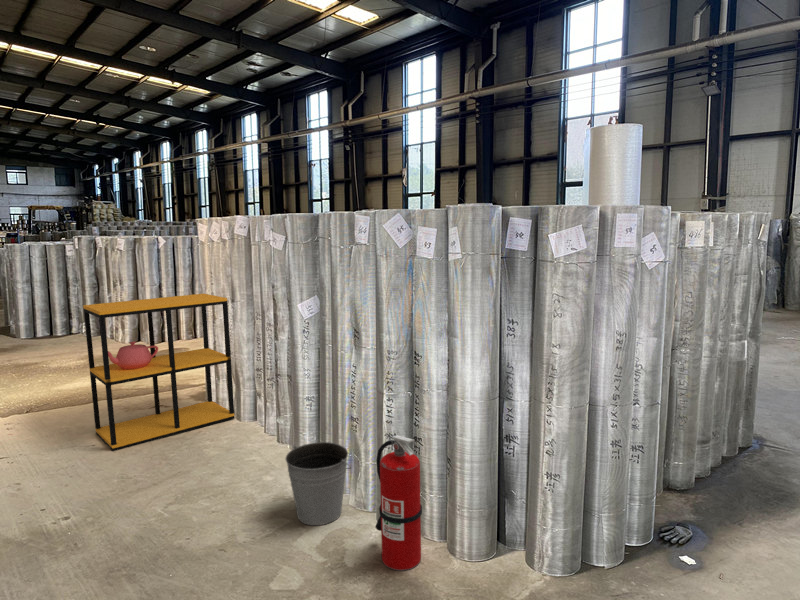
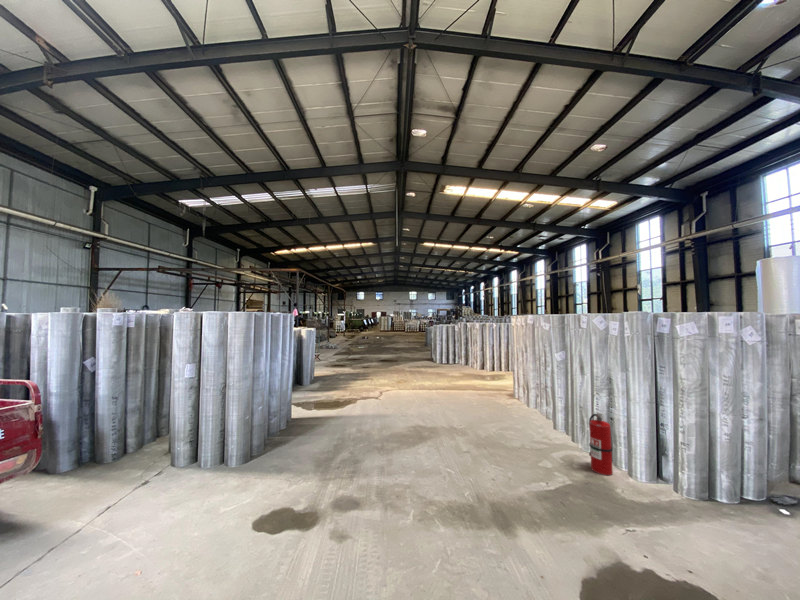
shelving unit: present [83,294,235,451] -> none [469,349,526,406]
bucket: present [286,442,351,525] -> none [547,413,579,450]

